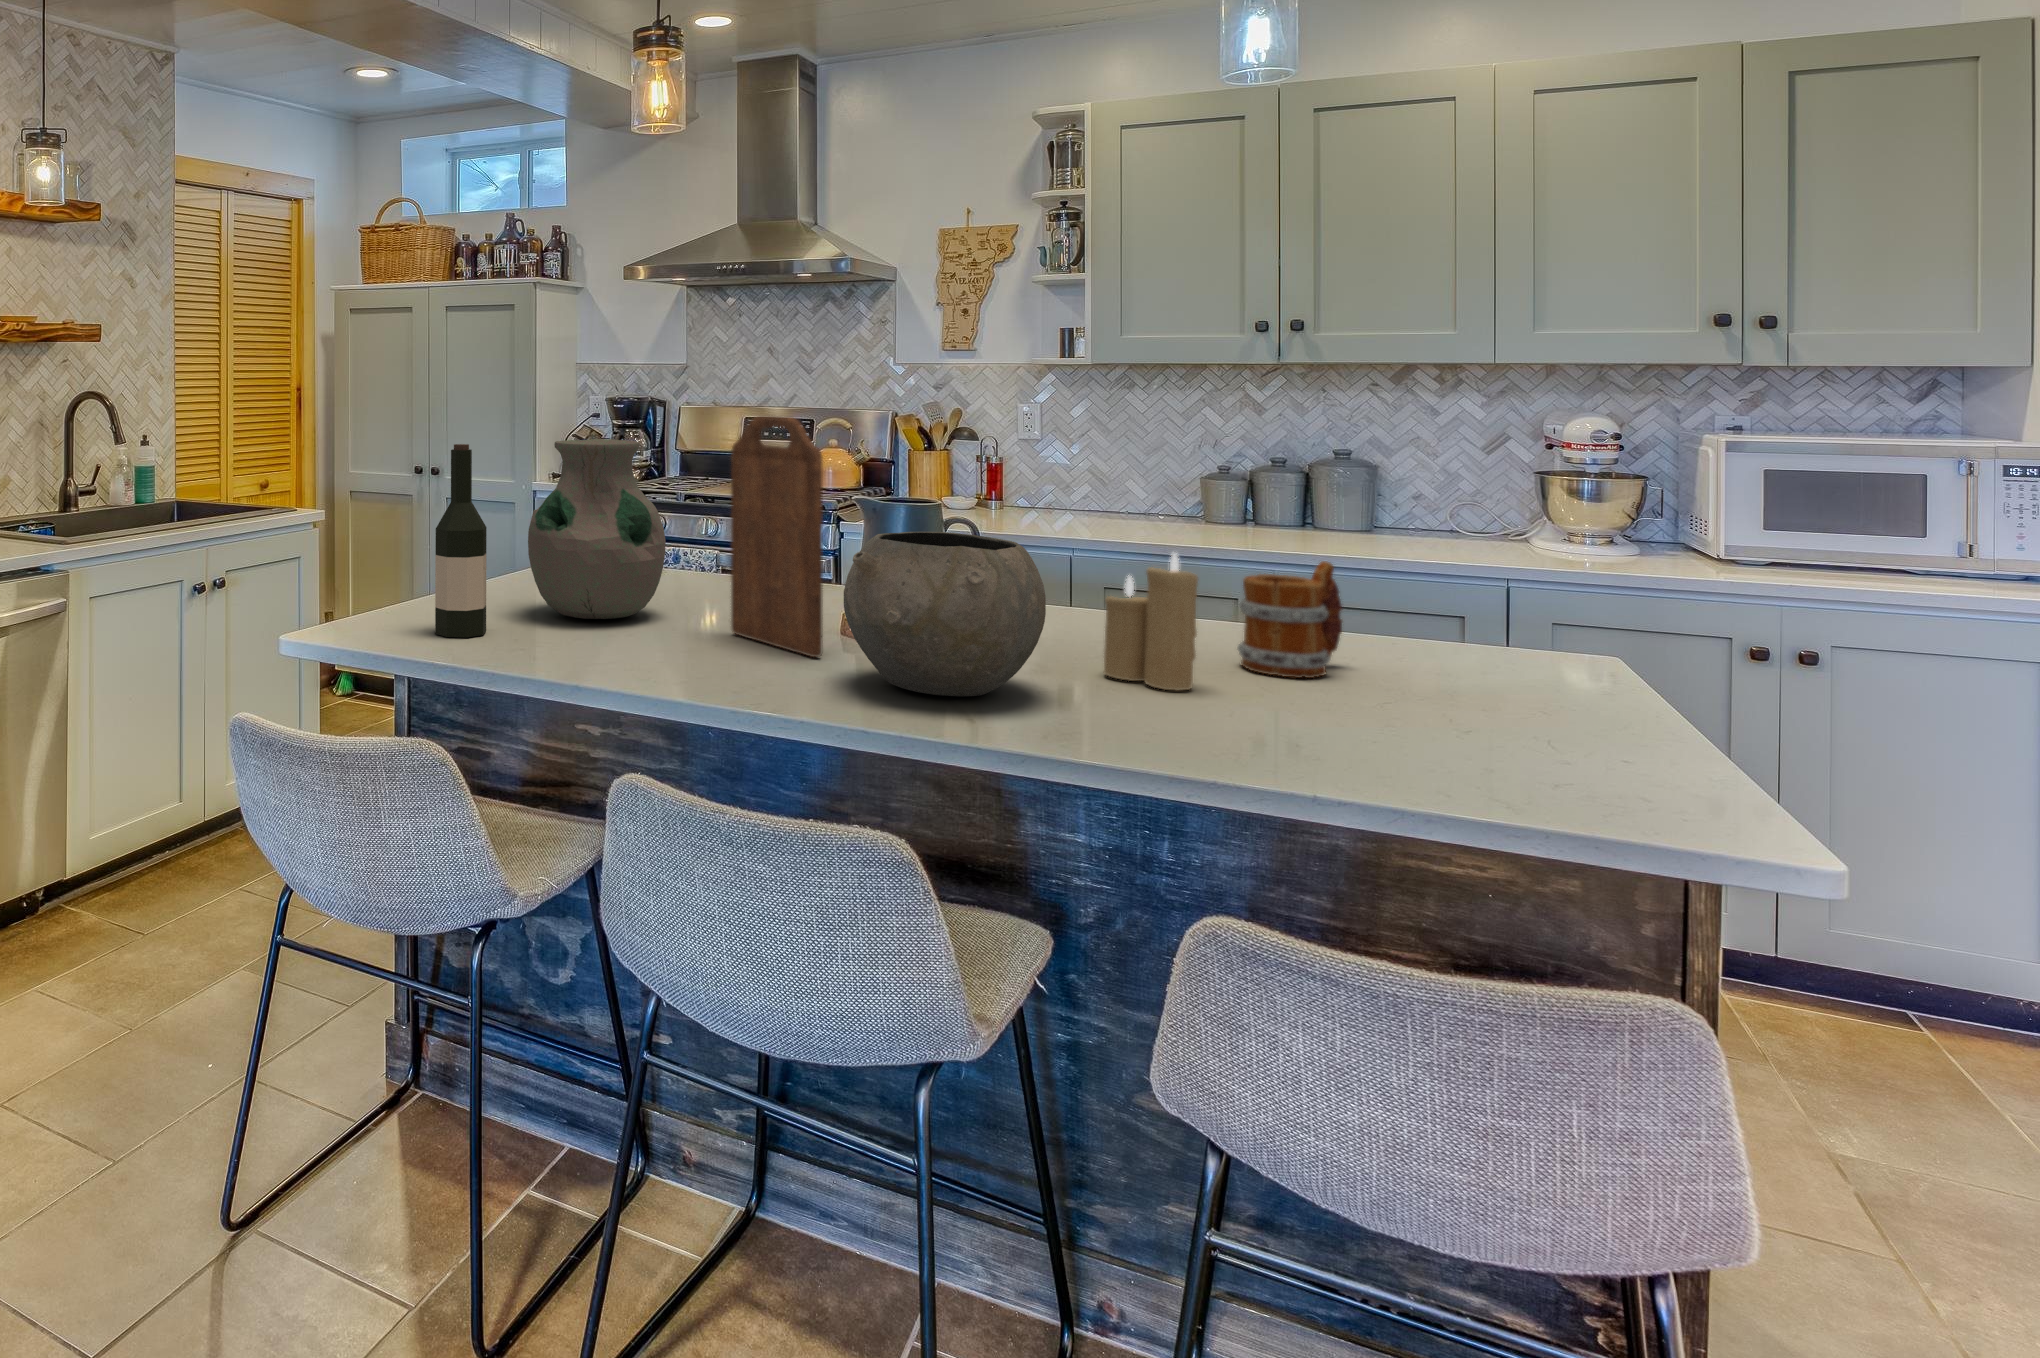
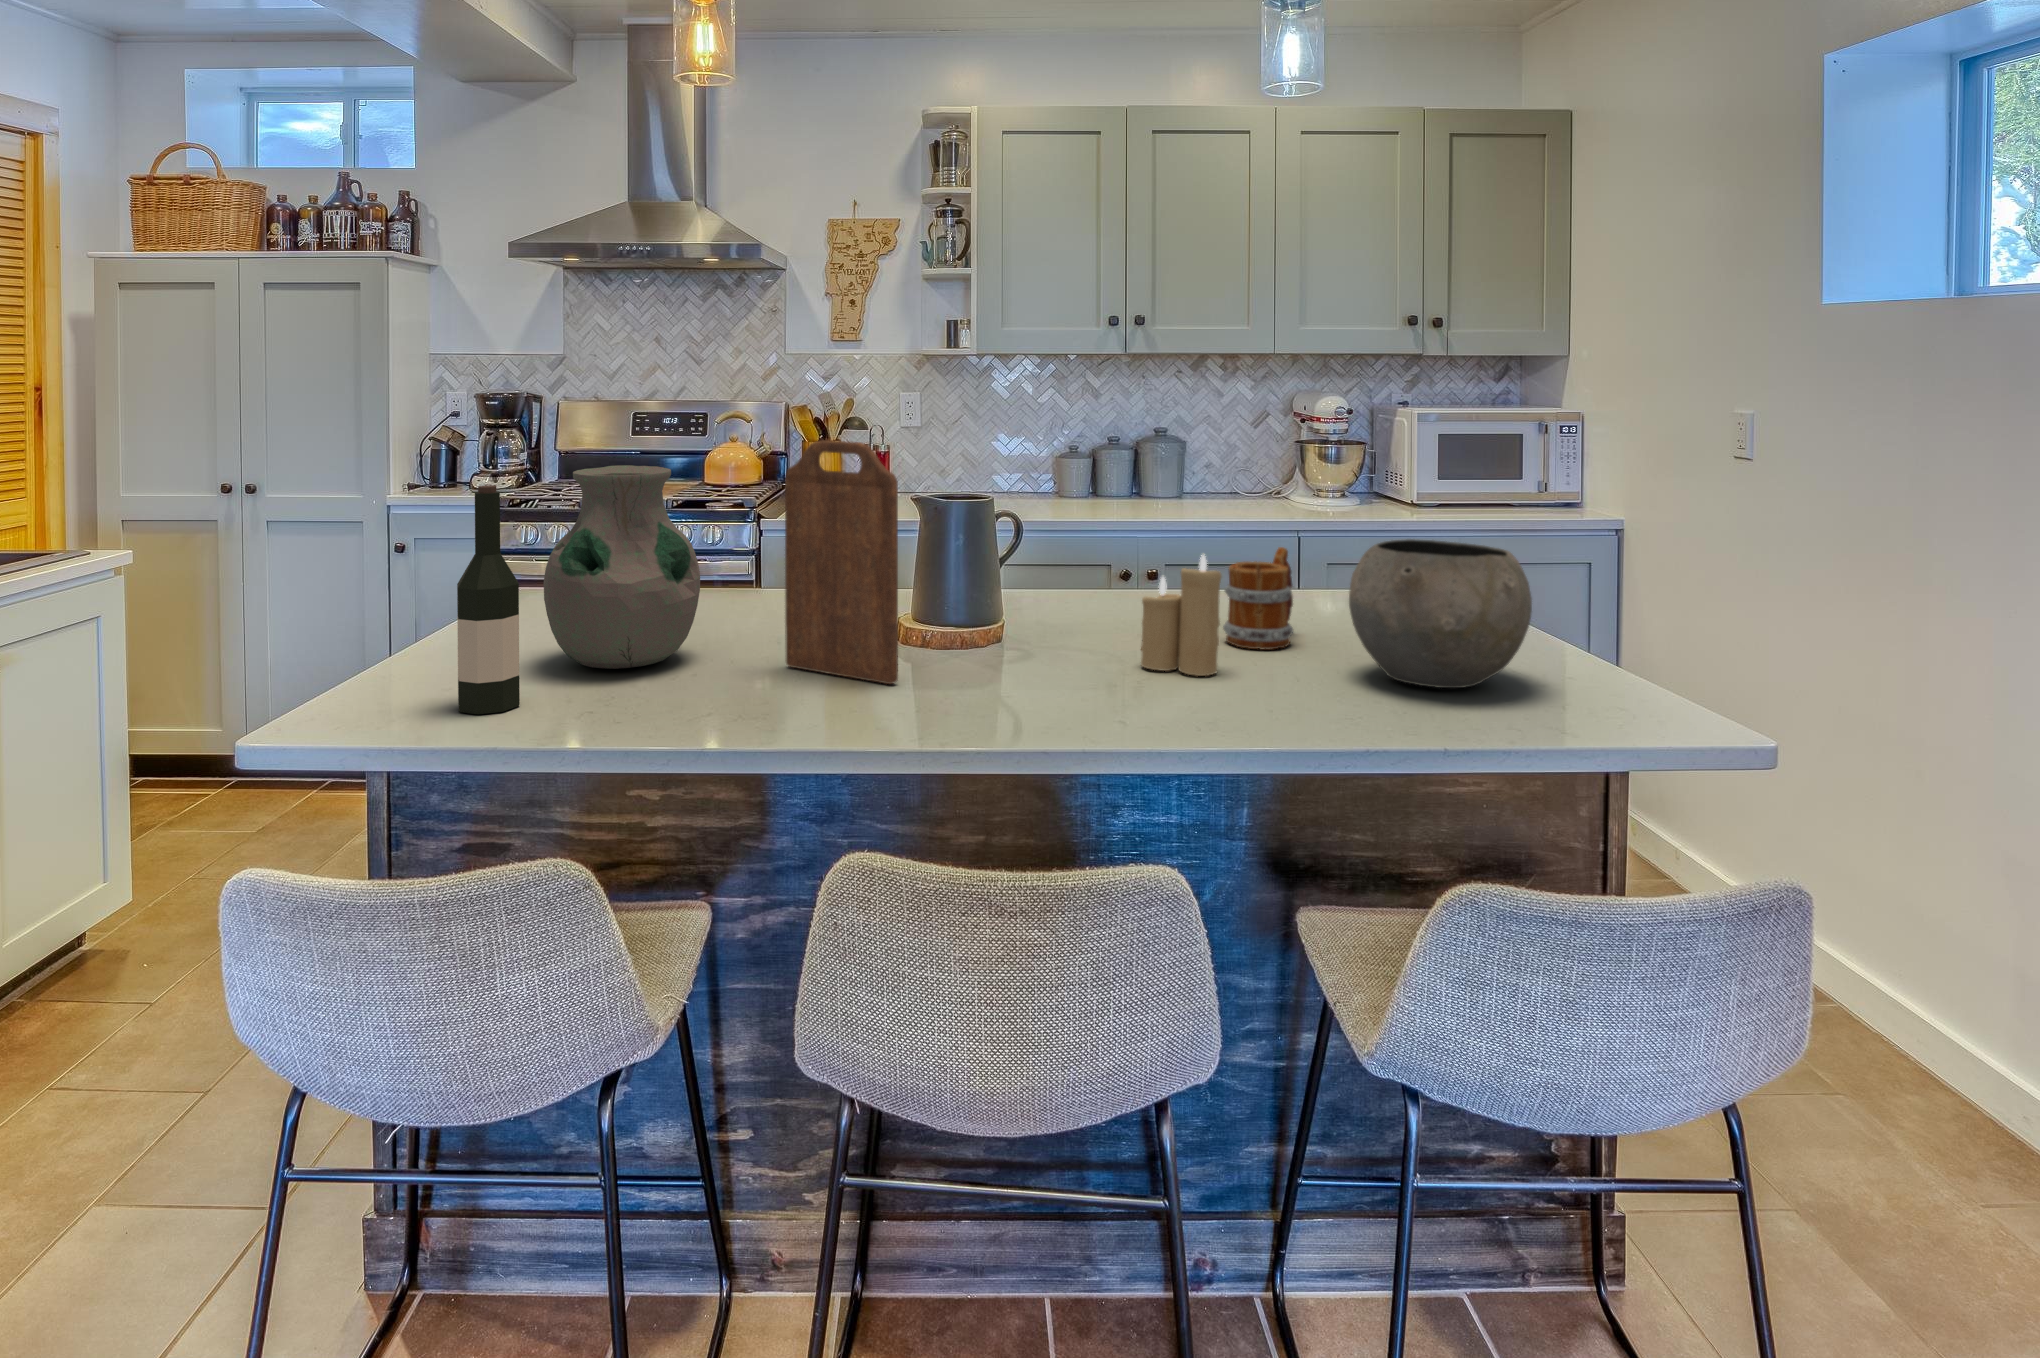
bowl: present [844,532,1046,696] -> present [1349,539,1532,688]

